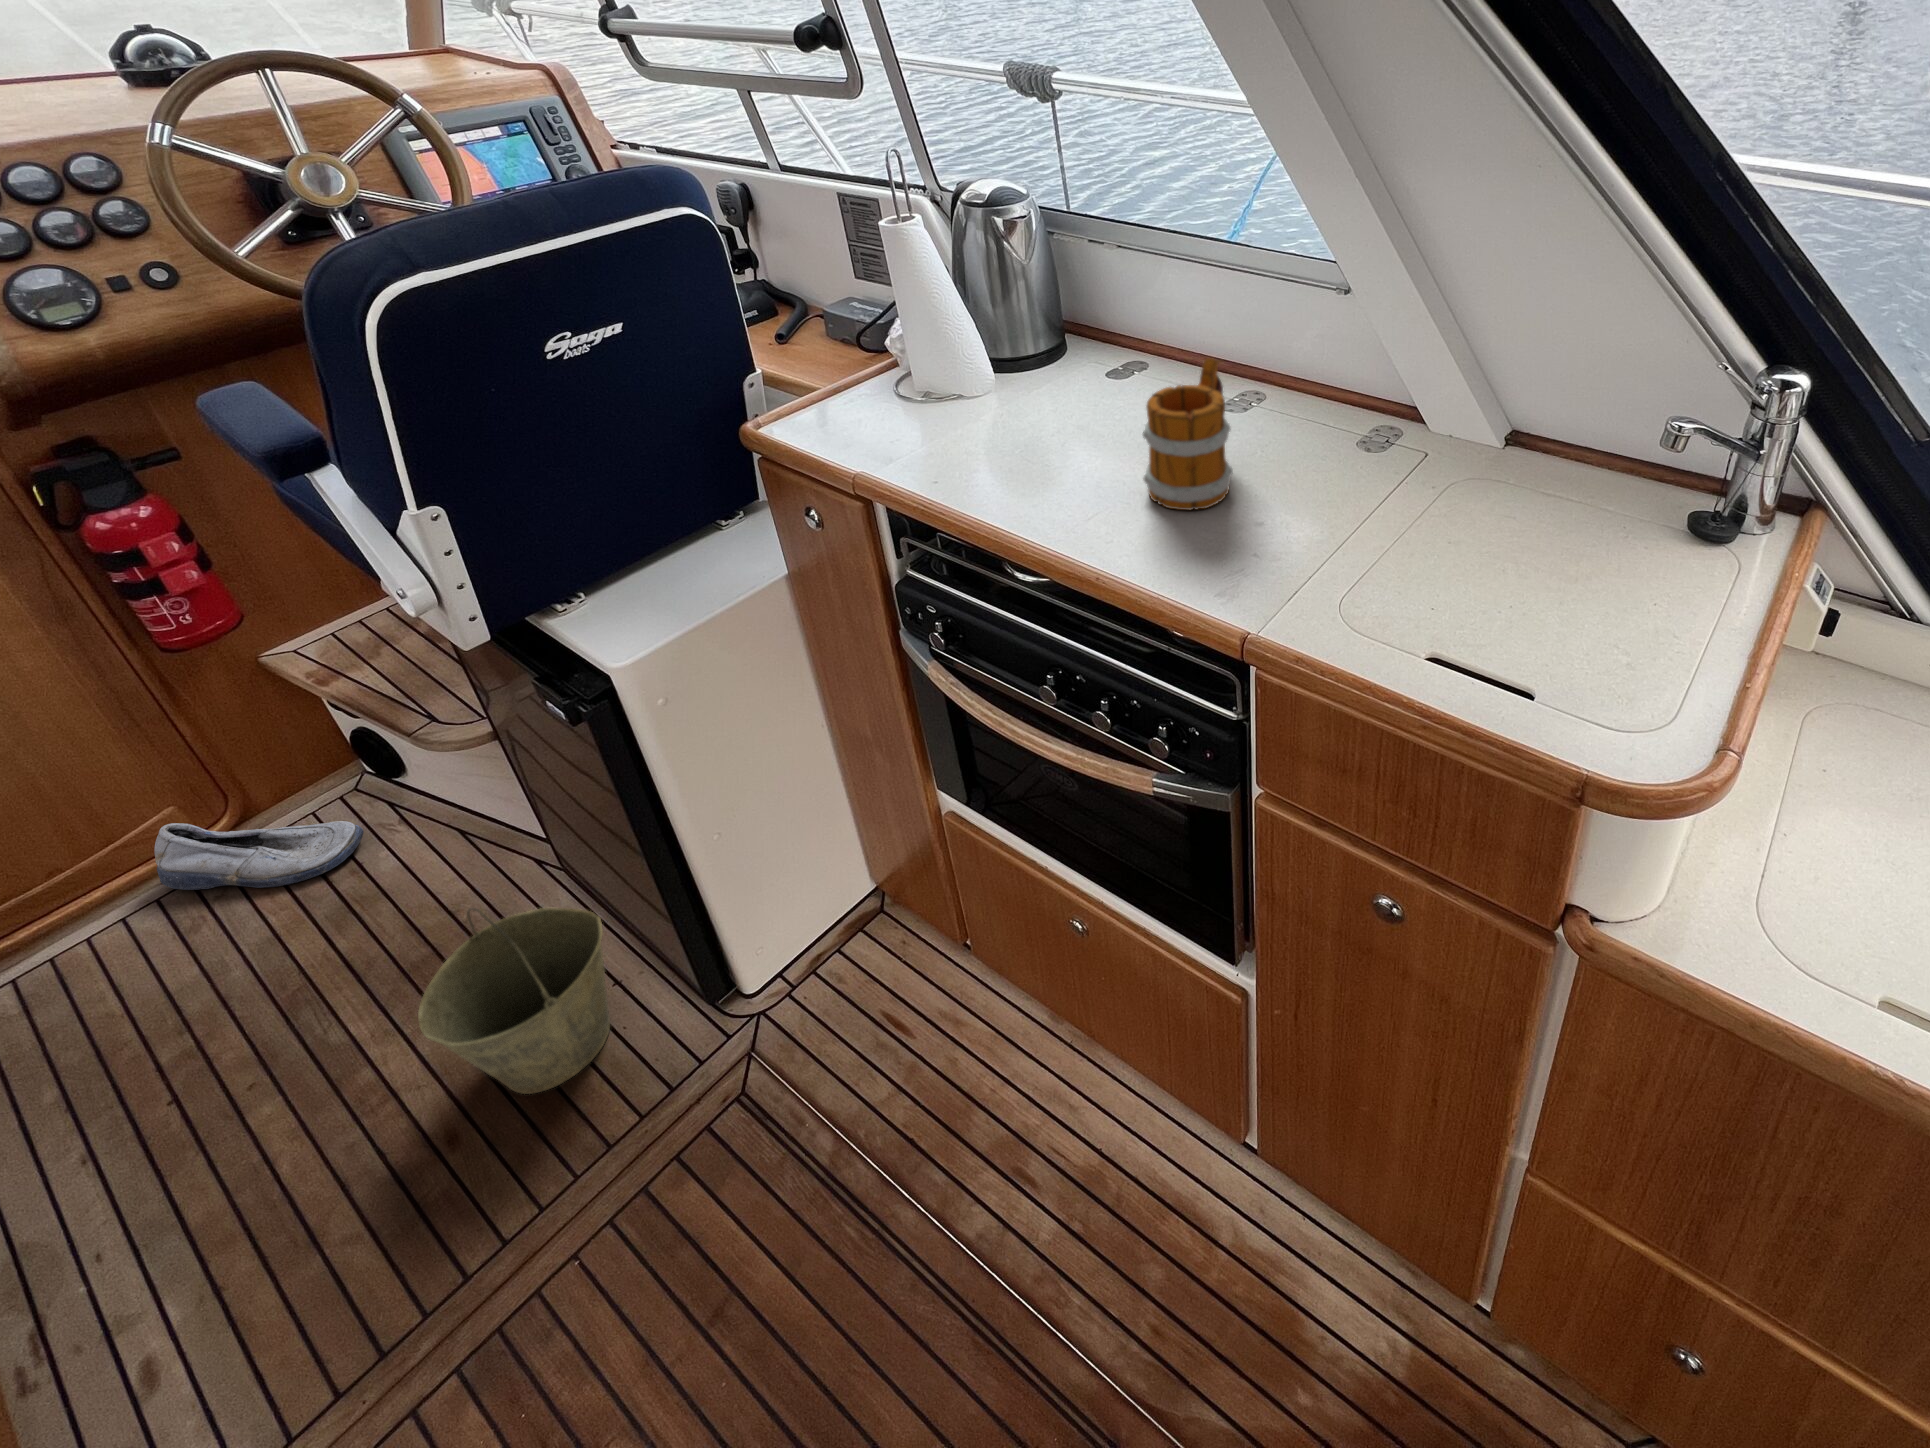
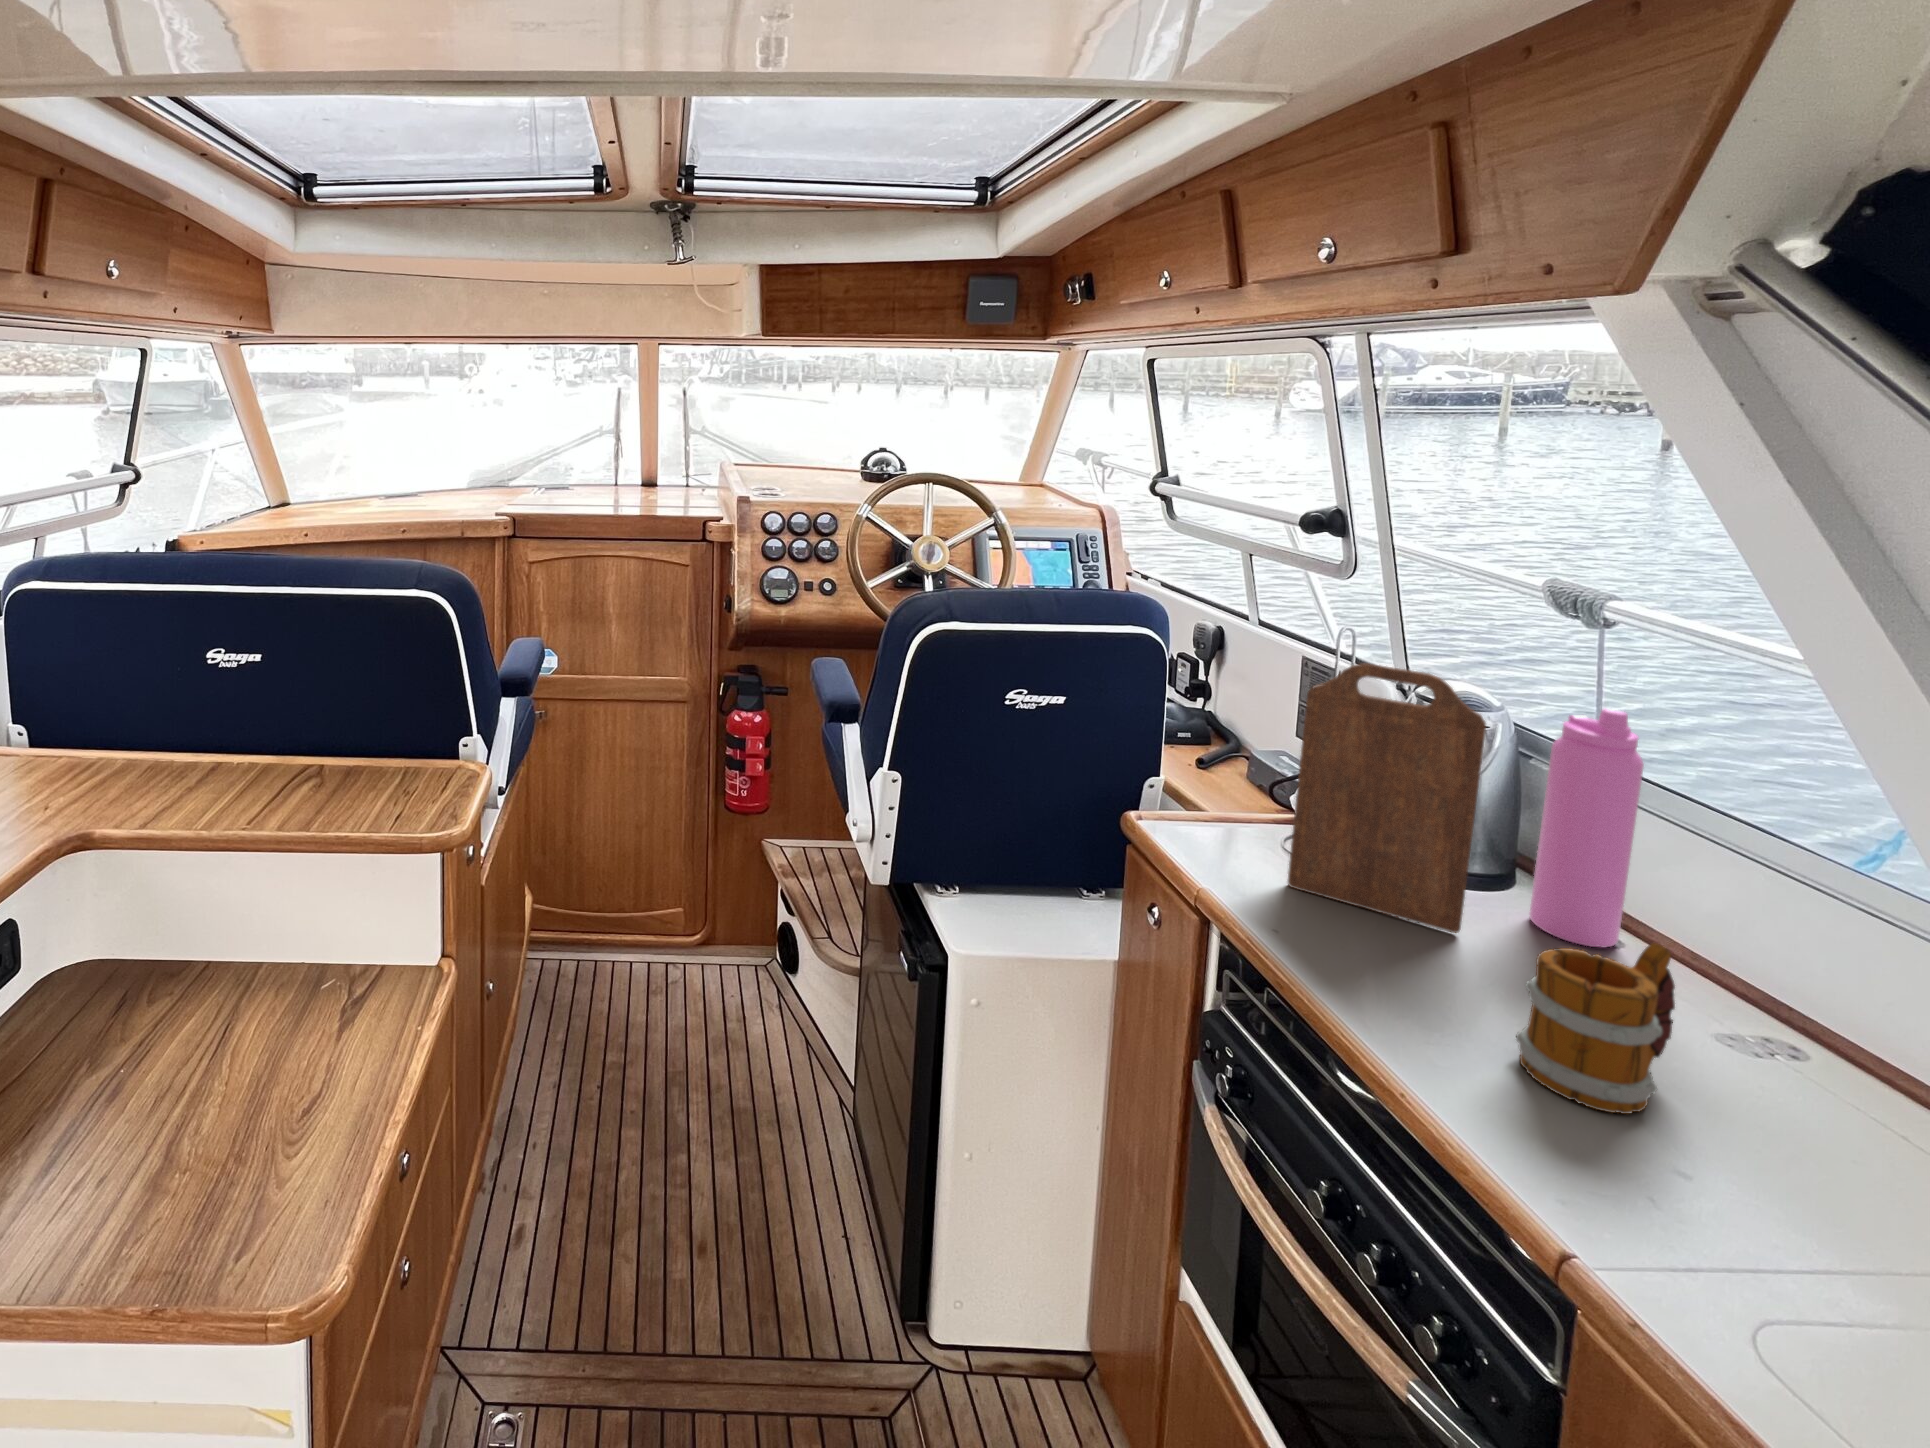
water bottle: none [1080,167,1150,379] -> present [1530,708,1644,948]
cutting board: none [886,173,1062,432] -> present [1288,664,1486,933]
shoe: present [155,821,364,890] -> none [653,921,754,1011]
bucket: present [418,908,610,1094] -> none [728,1081,860,1280]

